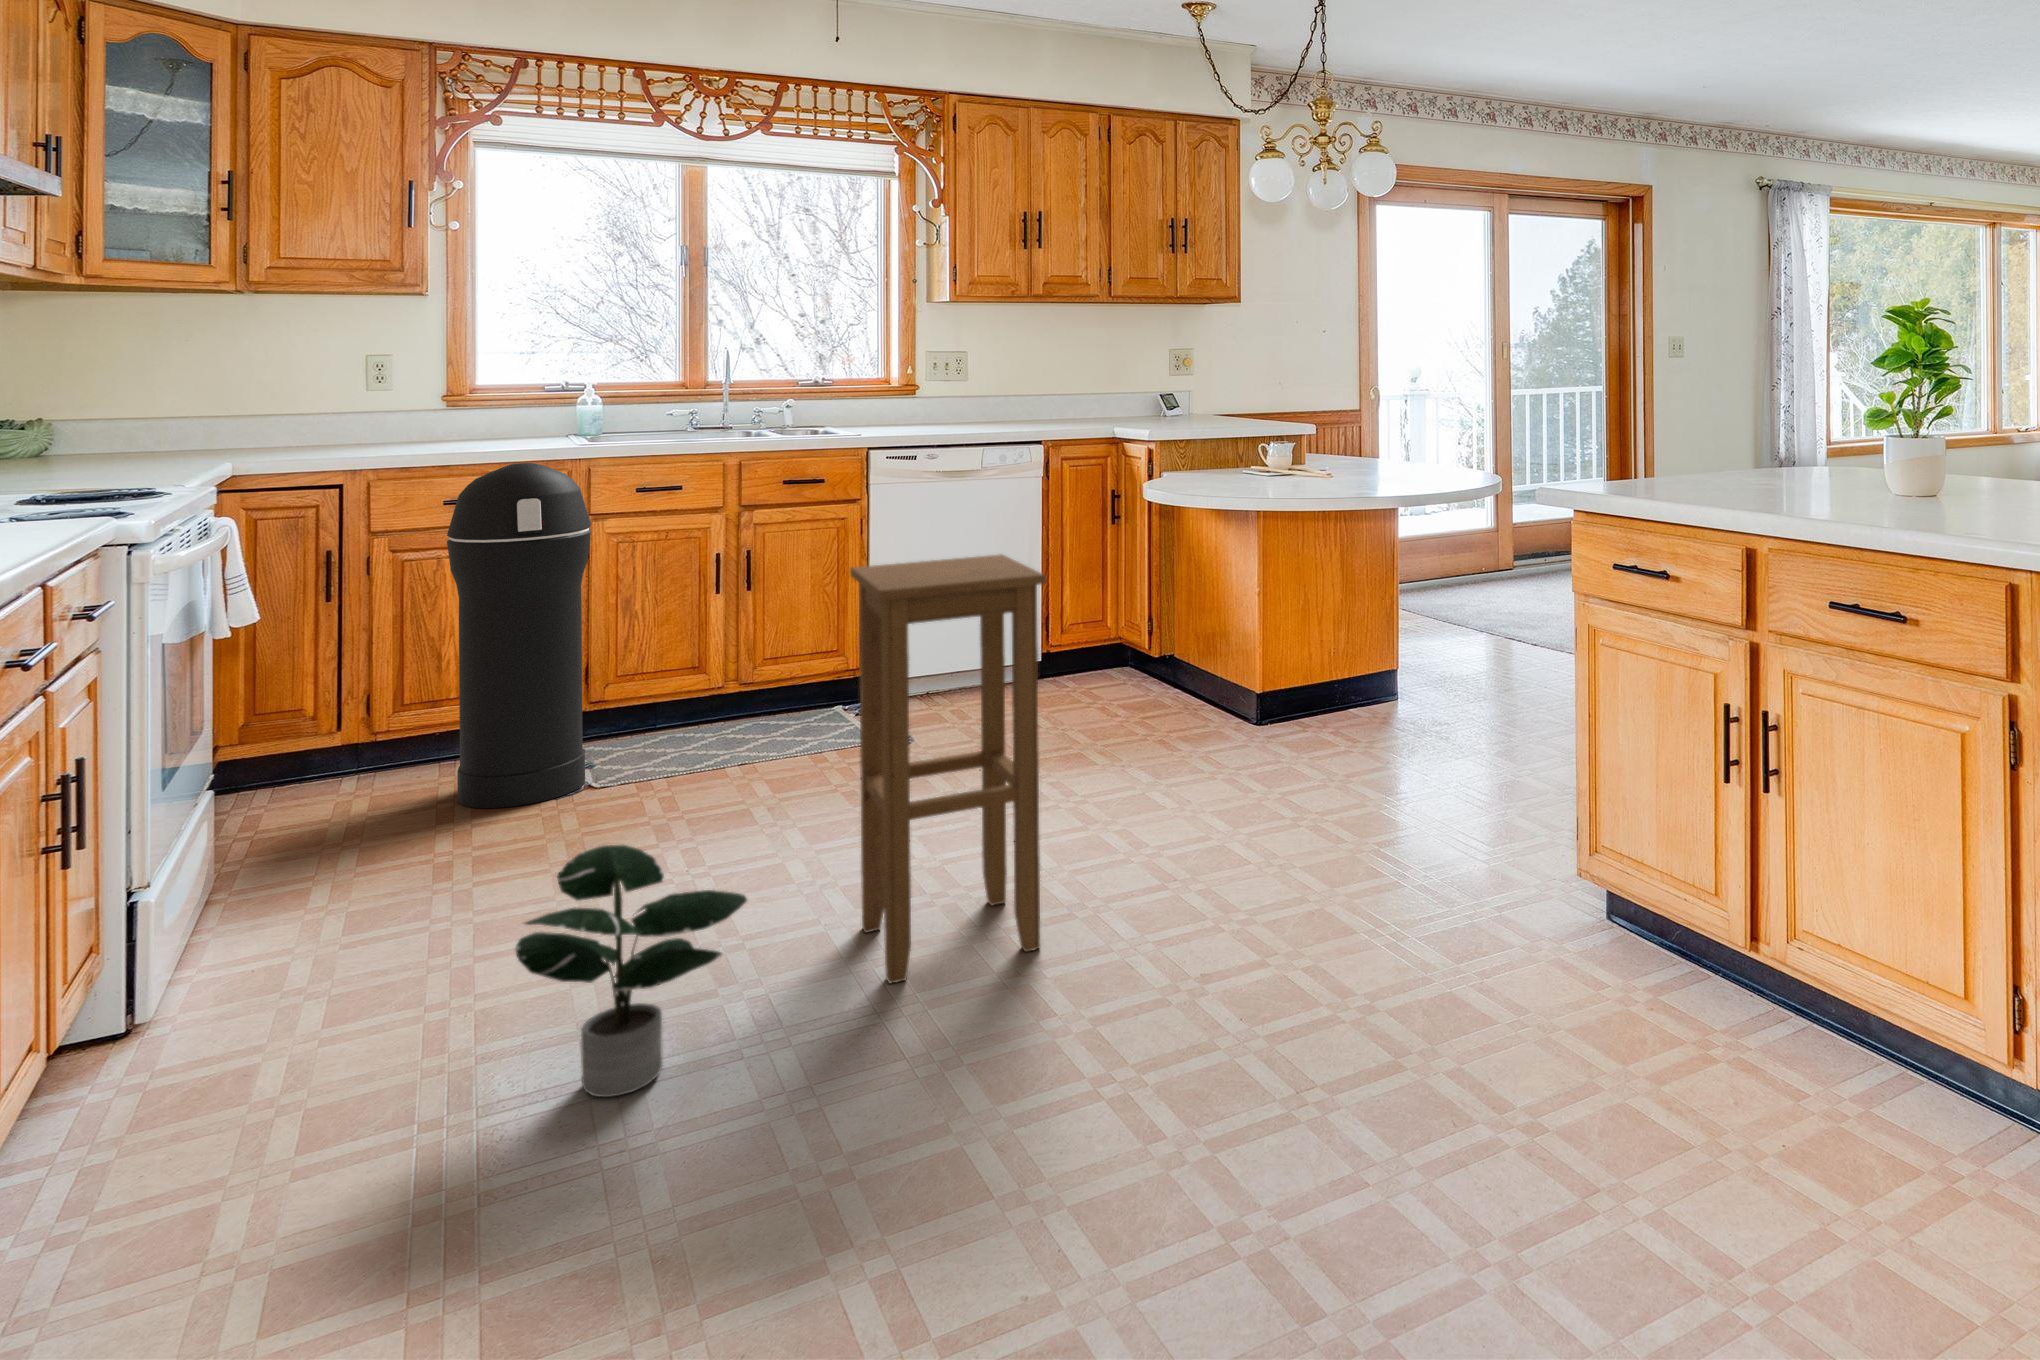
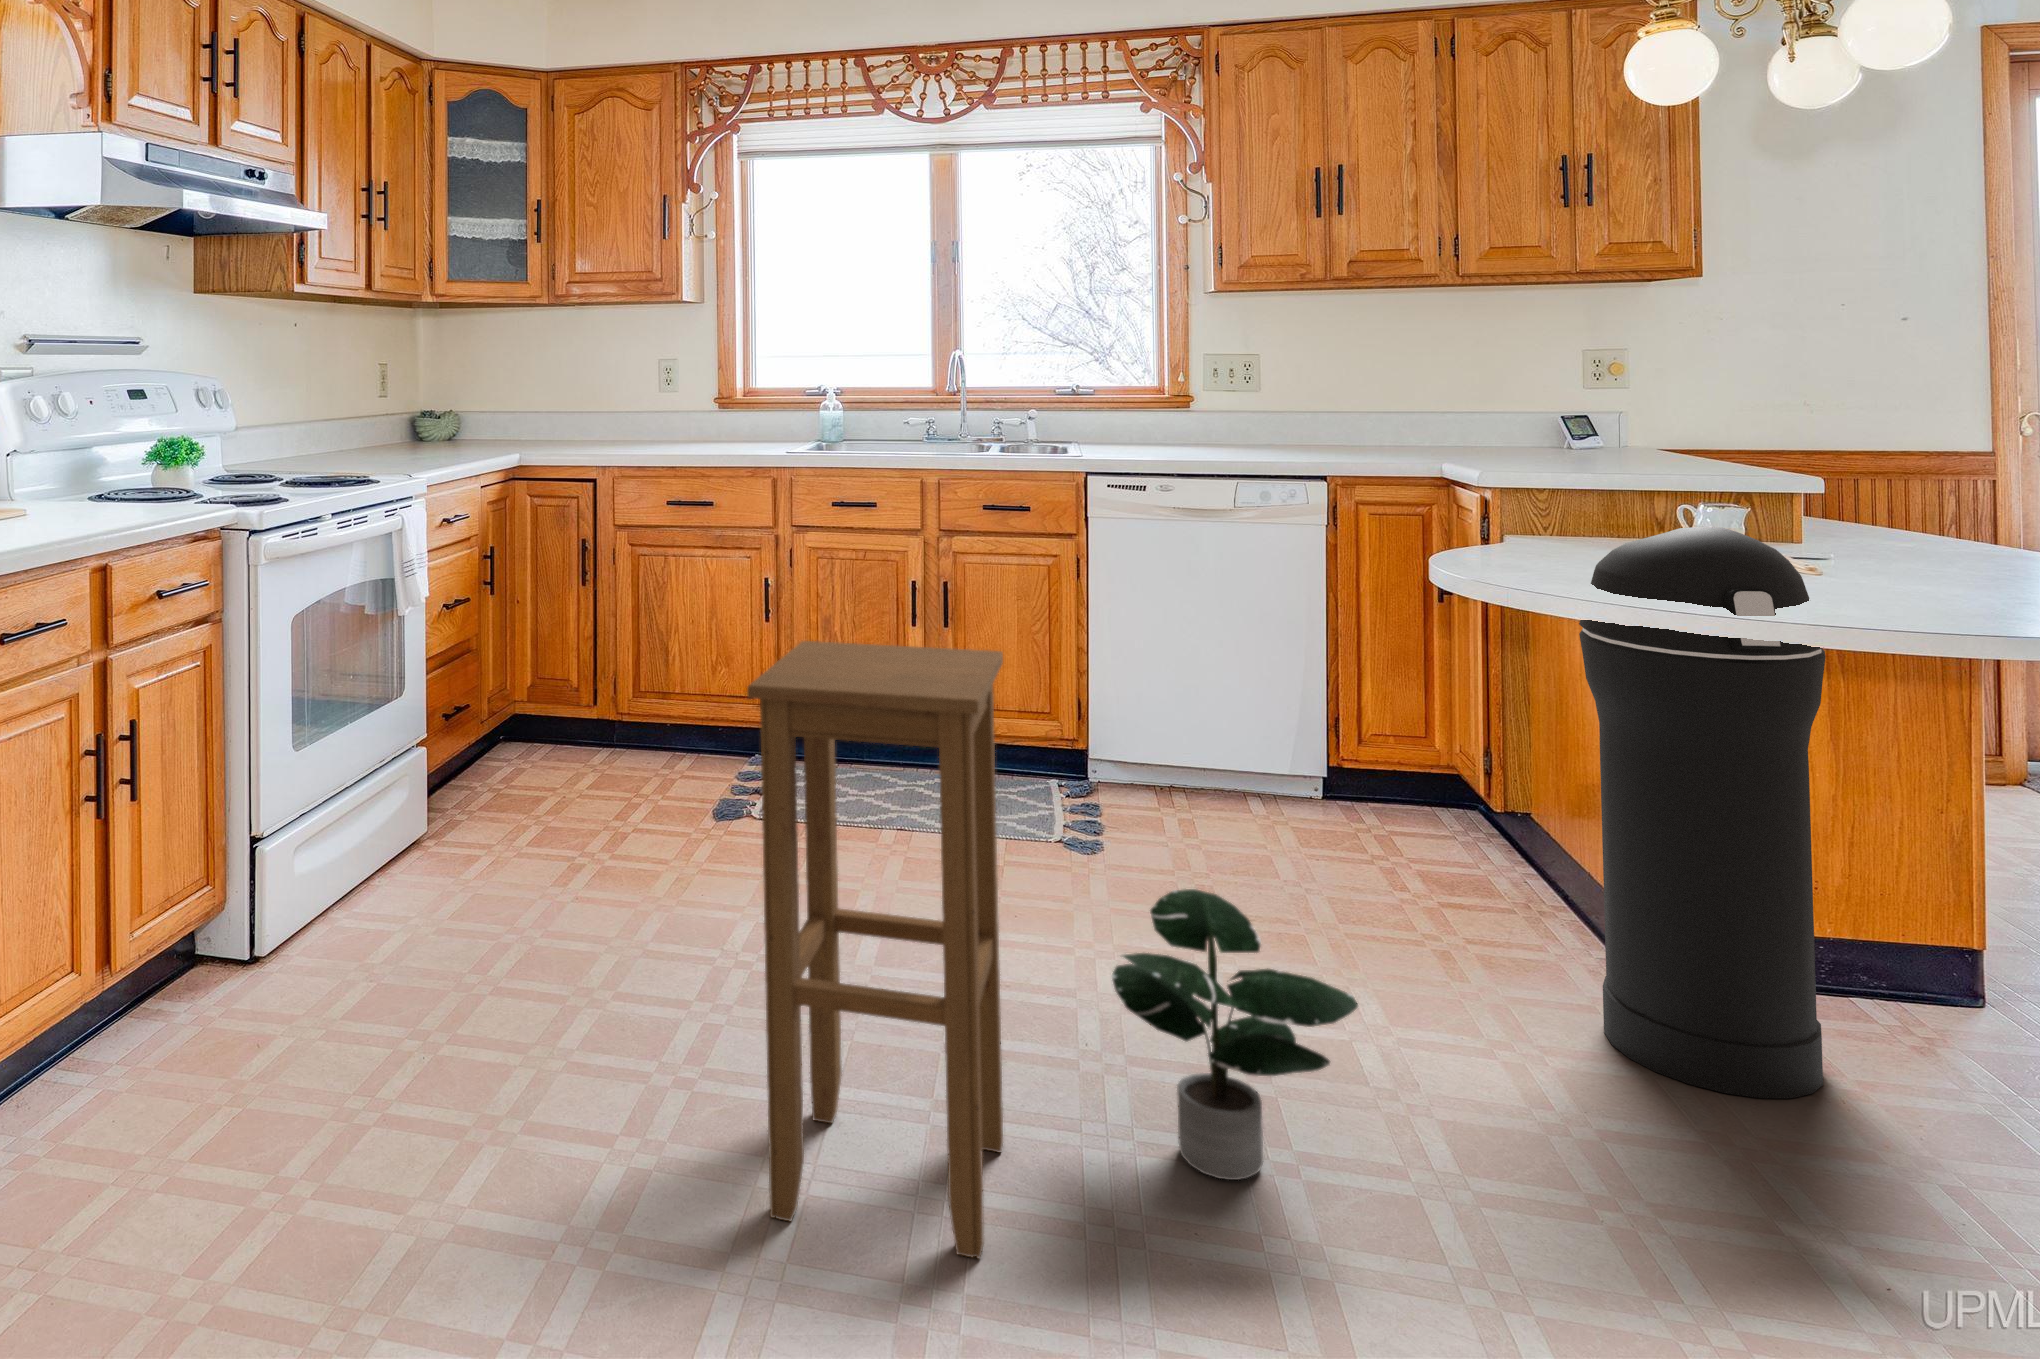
trash can: present [447,463,591,808] -> present [1579,527,1826,1098]
potted plant: present [515,845,747,1097] -> present [1112,889,1358,1180]

